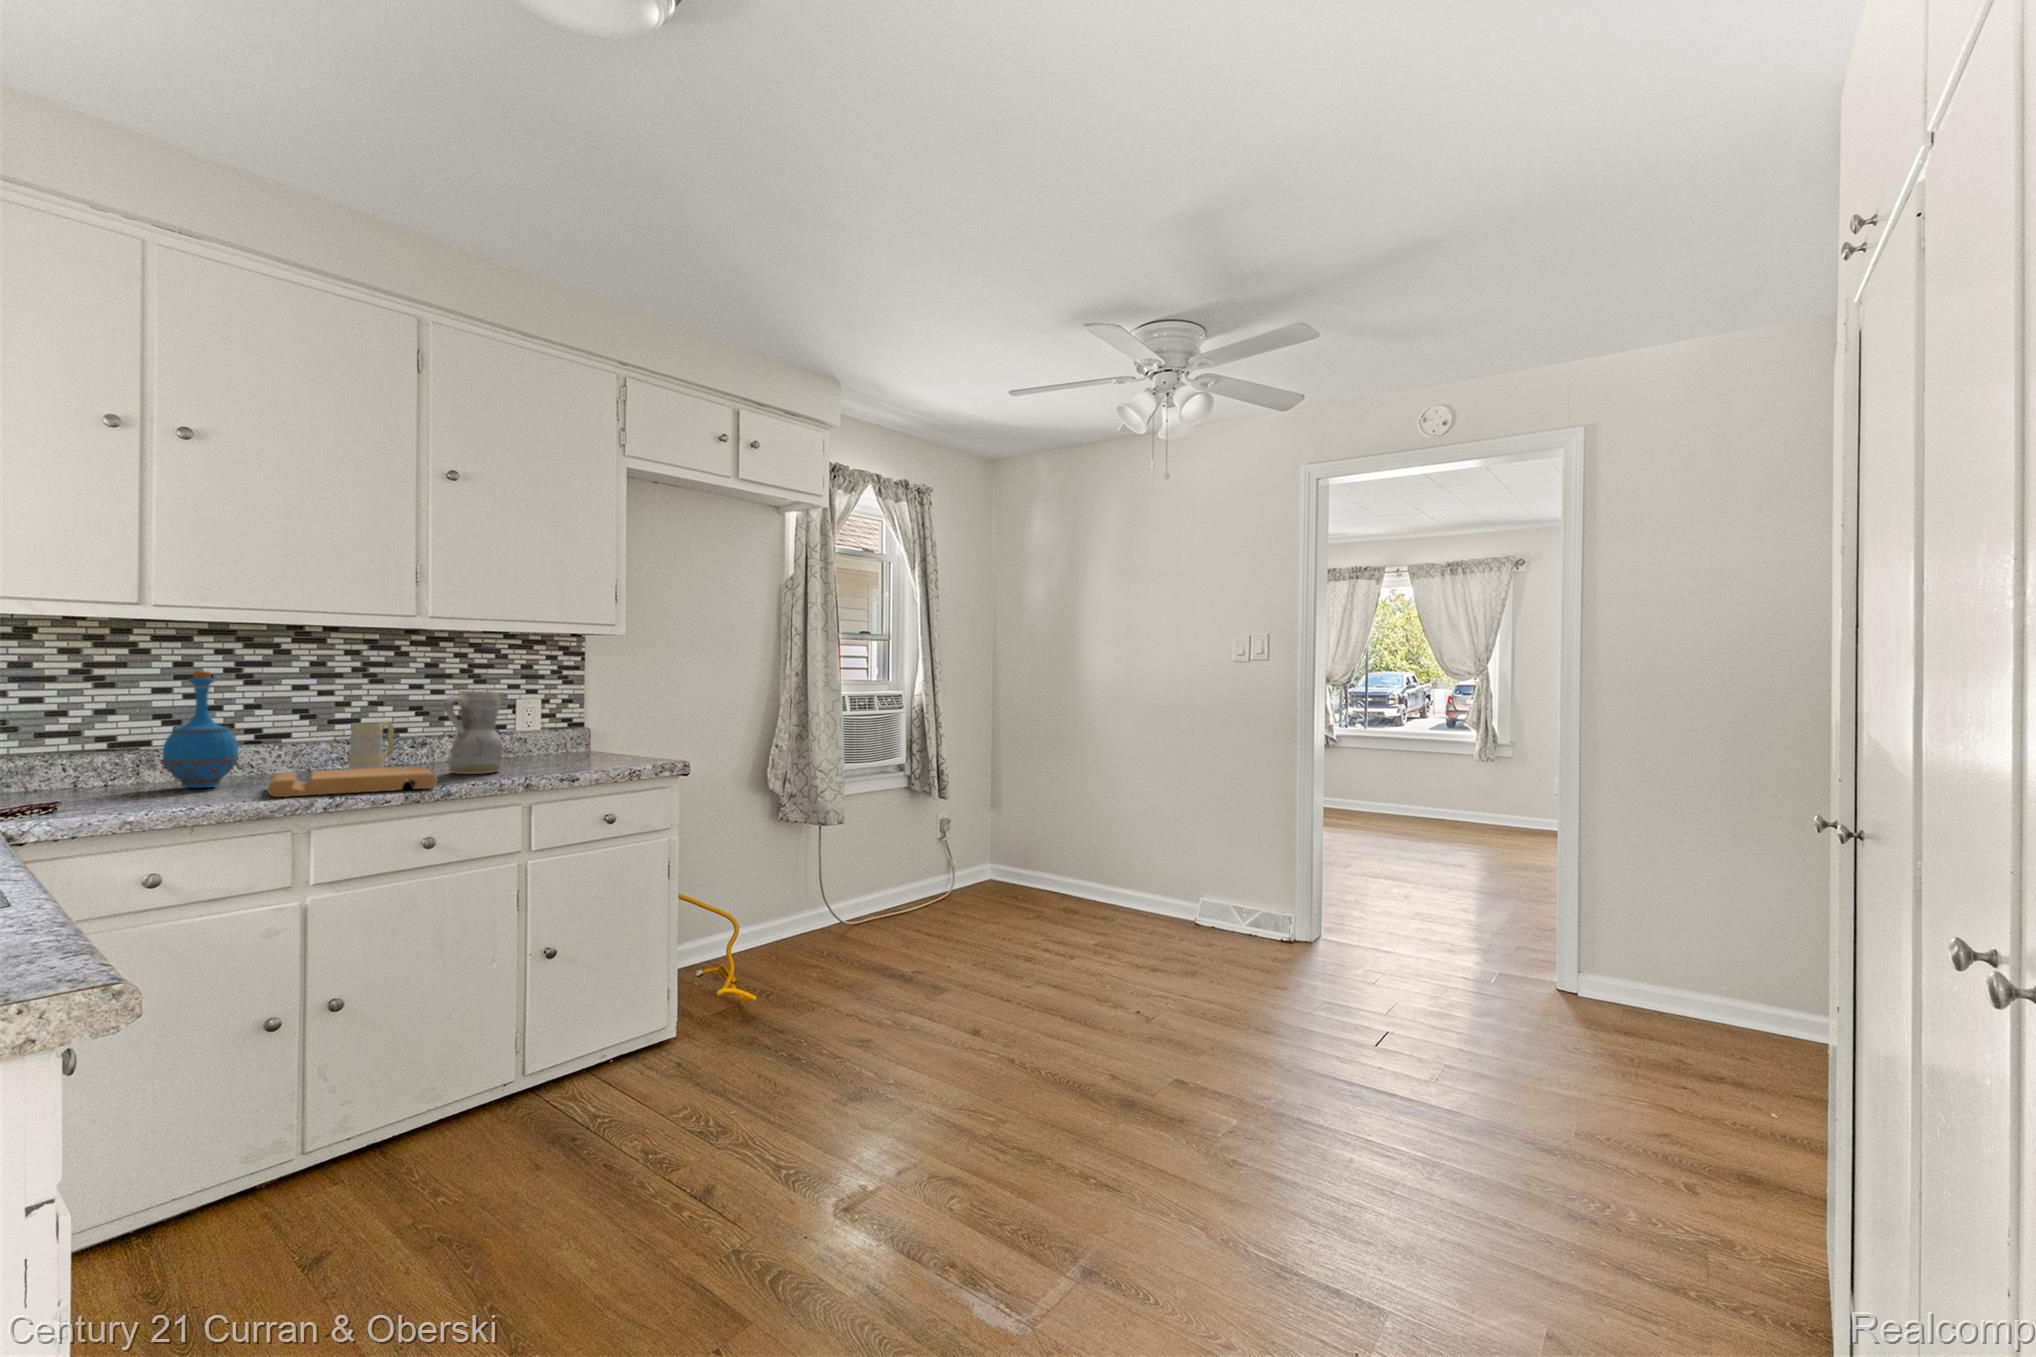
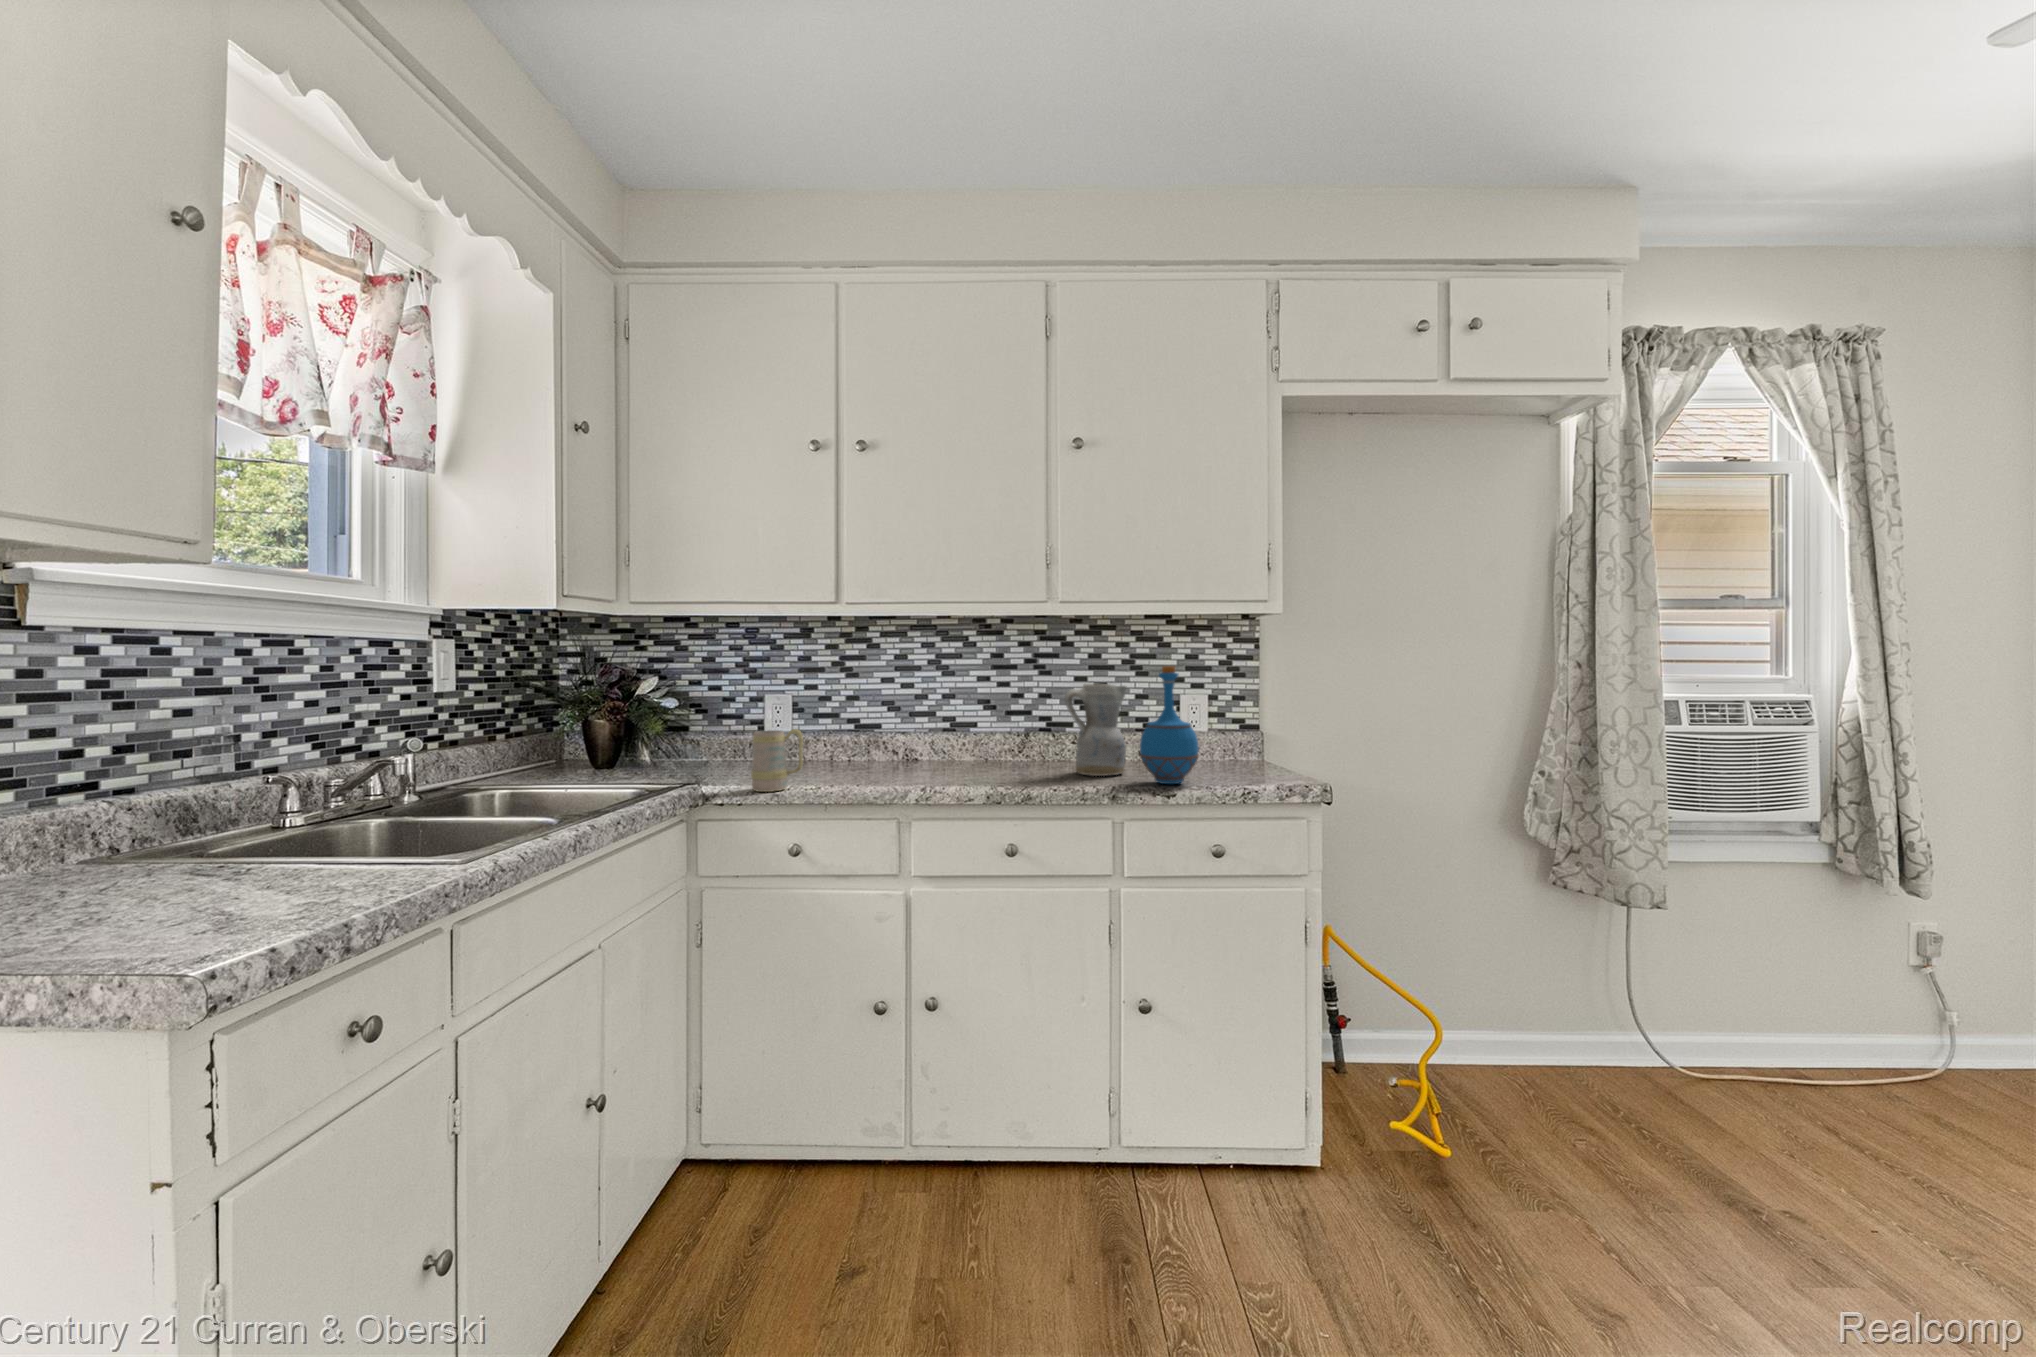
bottle: present [162,671,238,788] -> present [1140,666,1199,784]
mug: present [348,721,394,769] -> present [751,729,803,792]
cutting board: present [268,766,437,797] -> none [885,761,1040,791]

